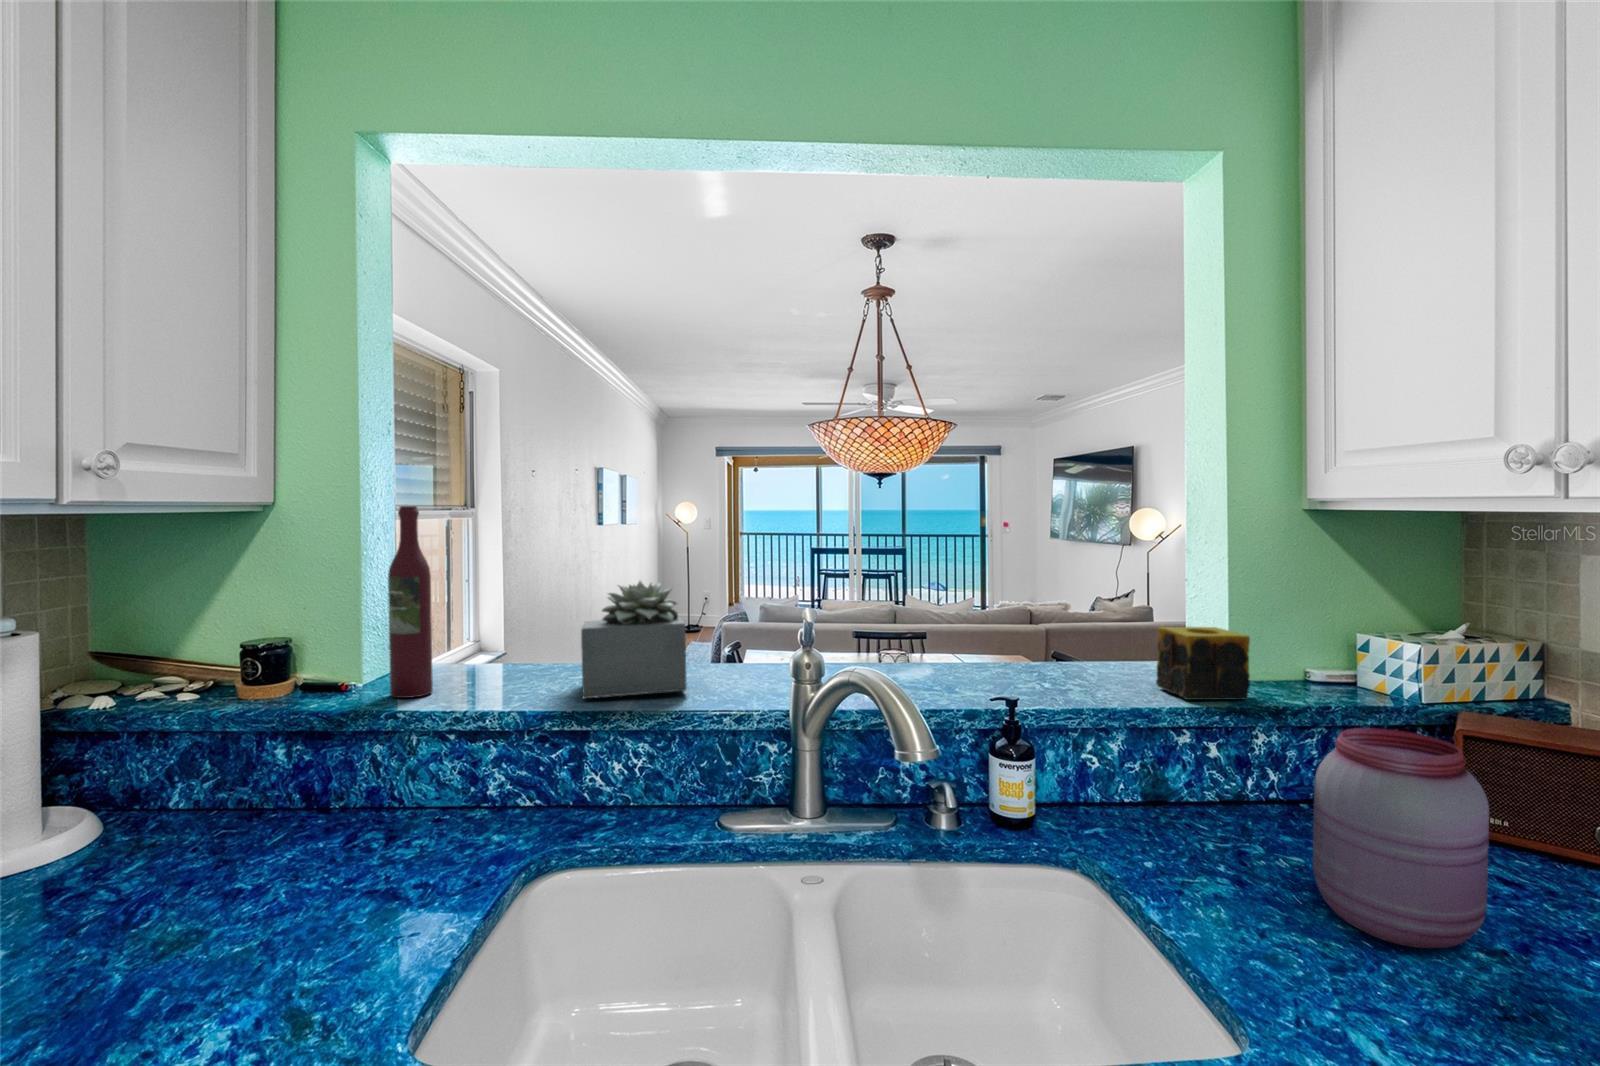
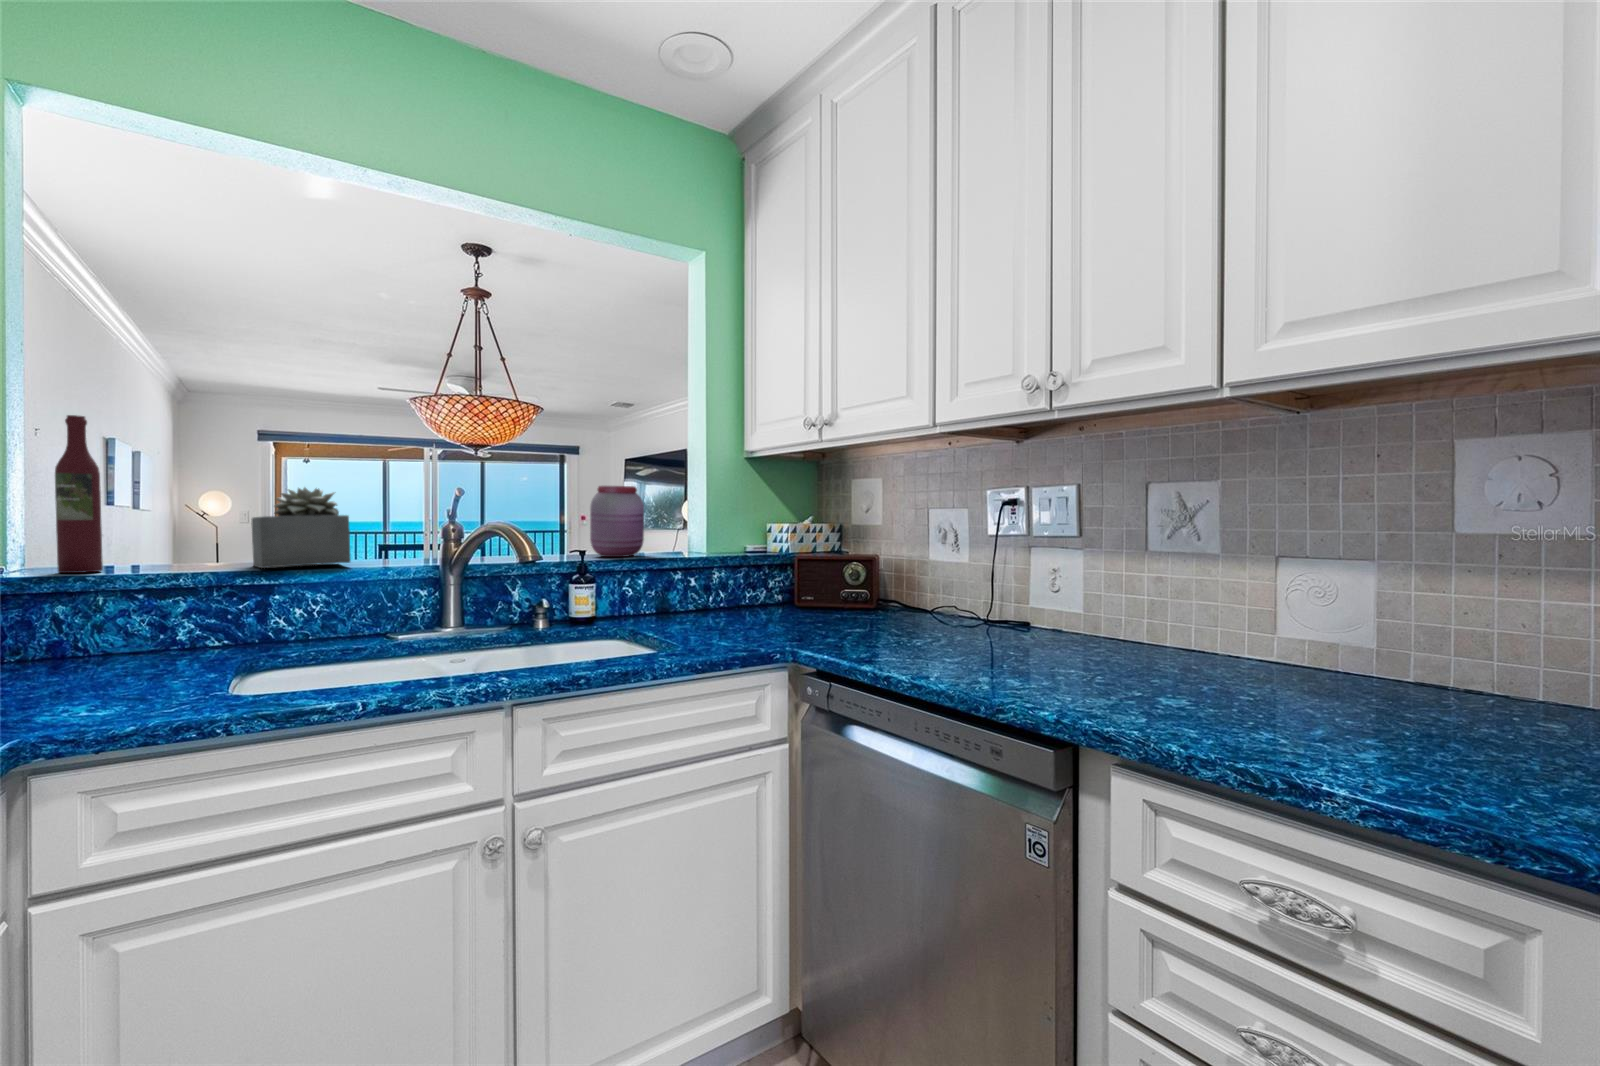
candle: present [1156,627,1250,700] -> none [667,521,712,557]
jar: present [1313,728,1489,948] -> present [590,486,644,557]

